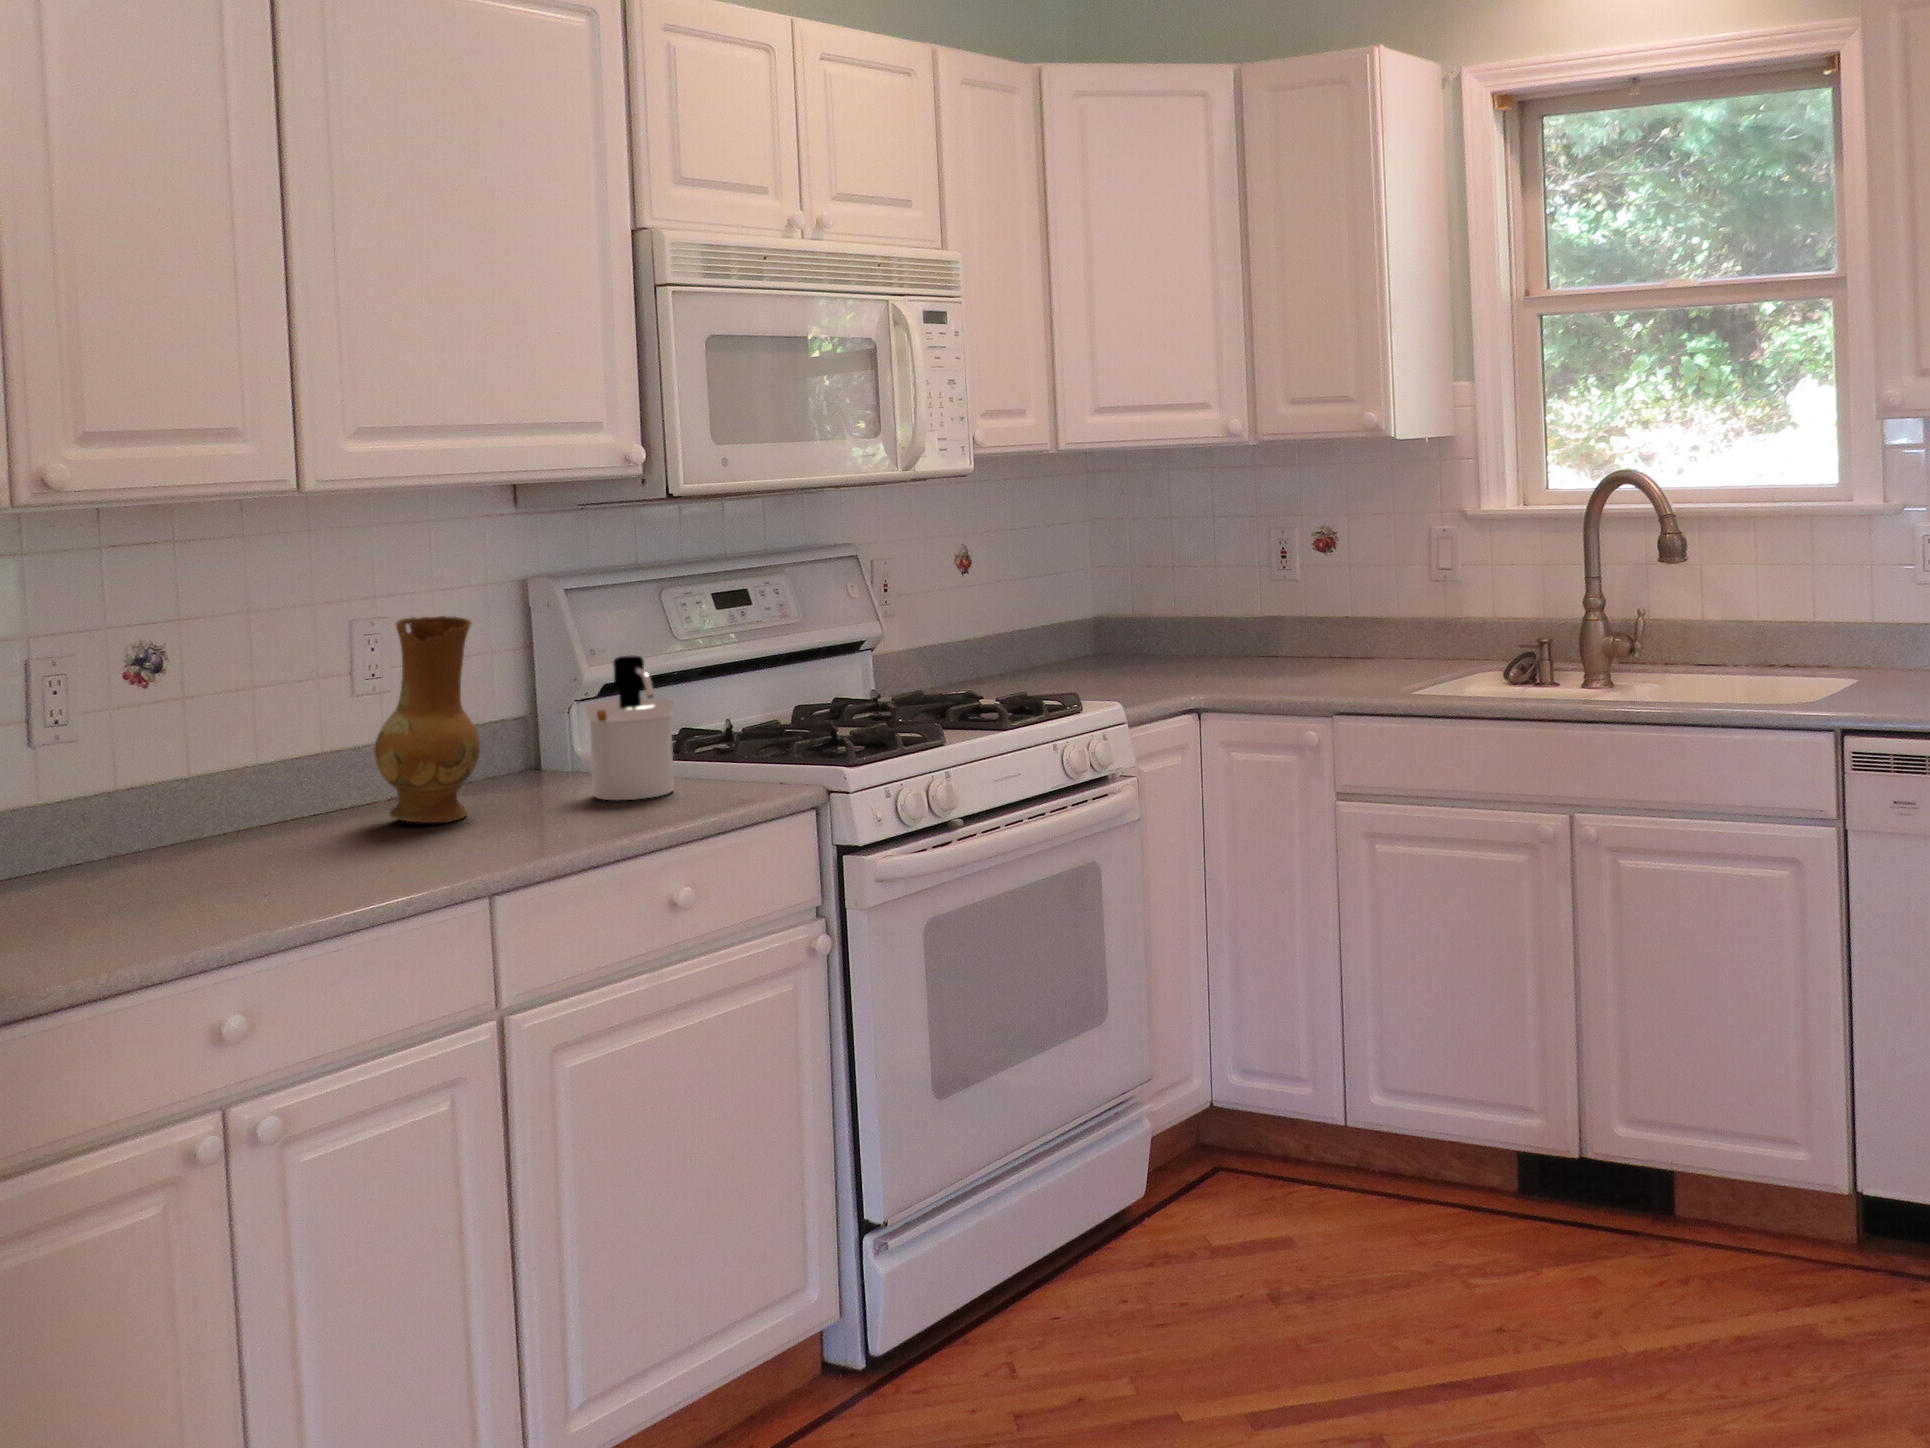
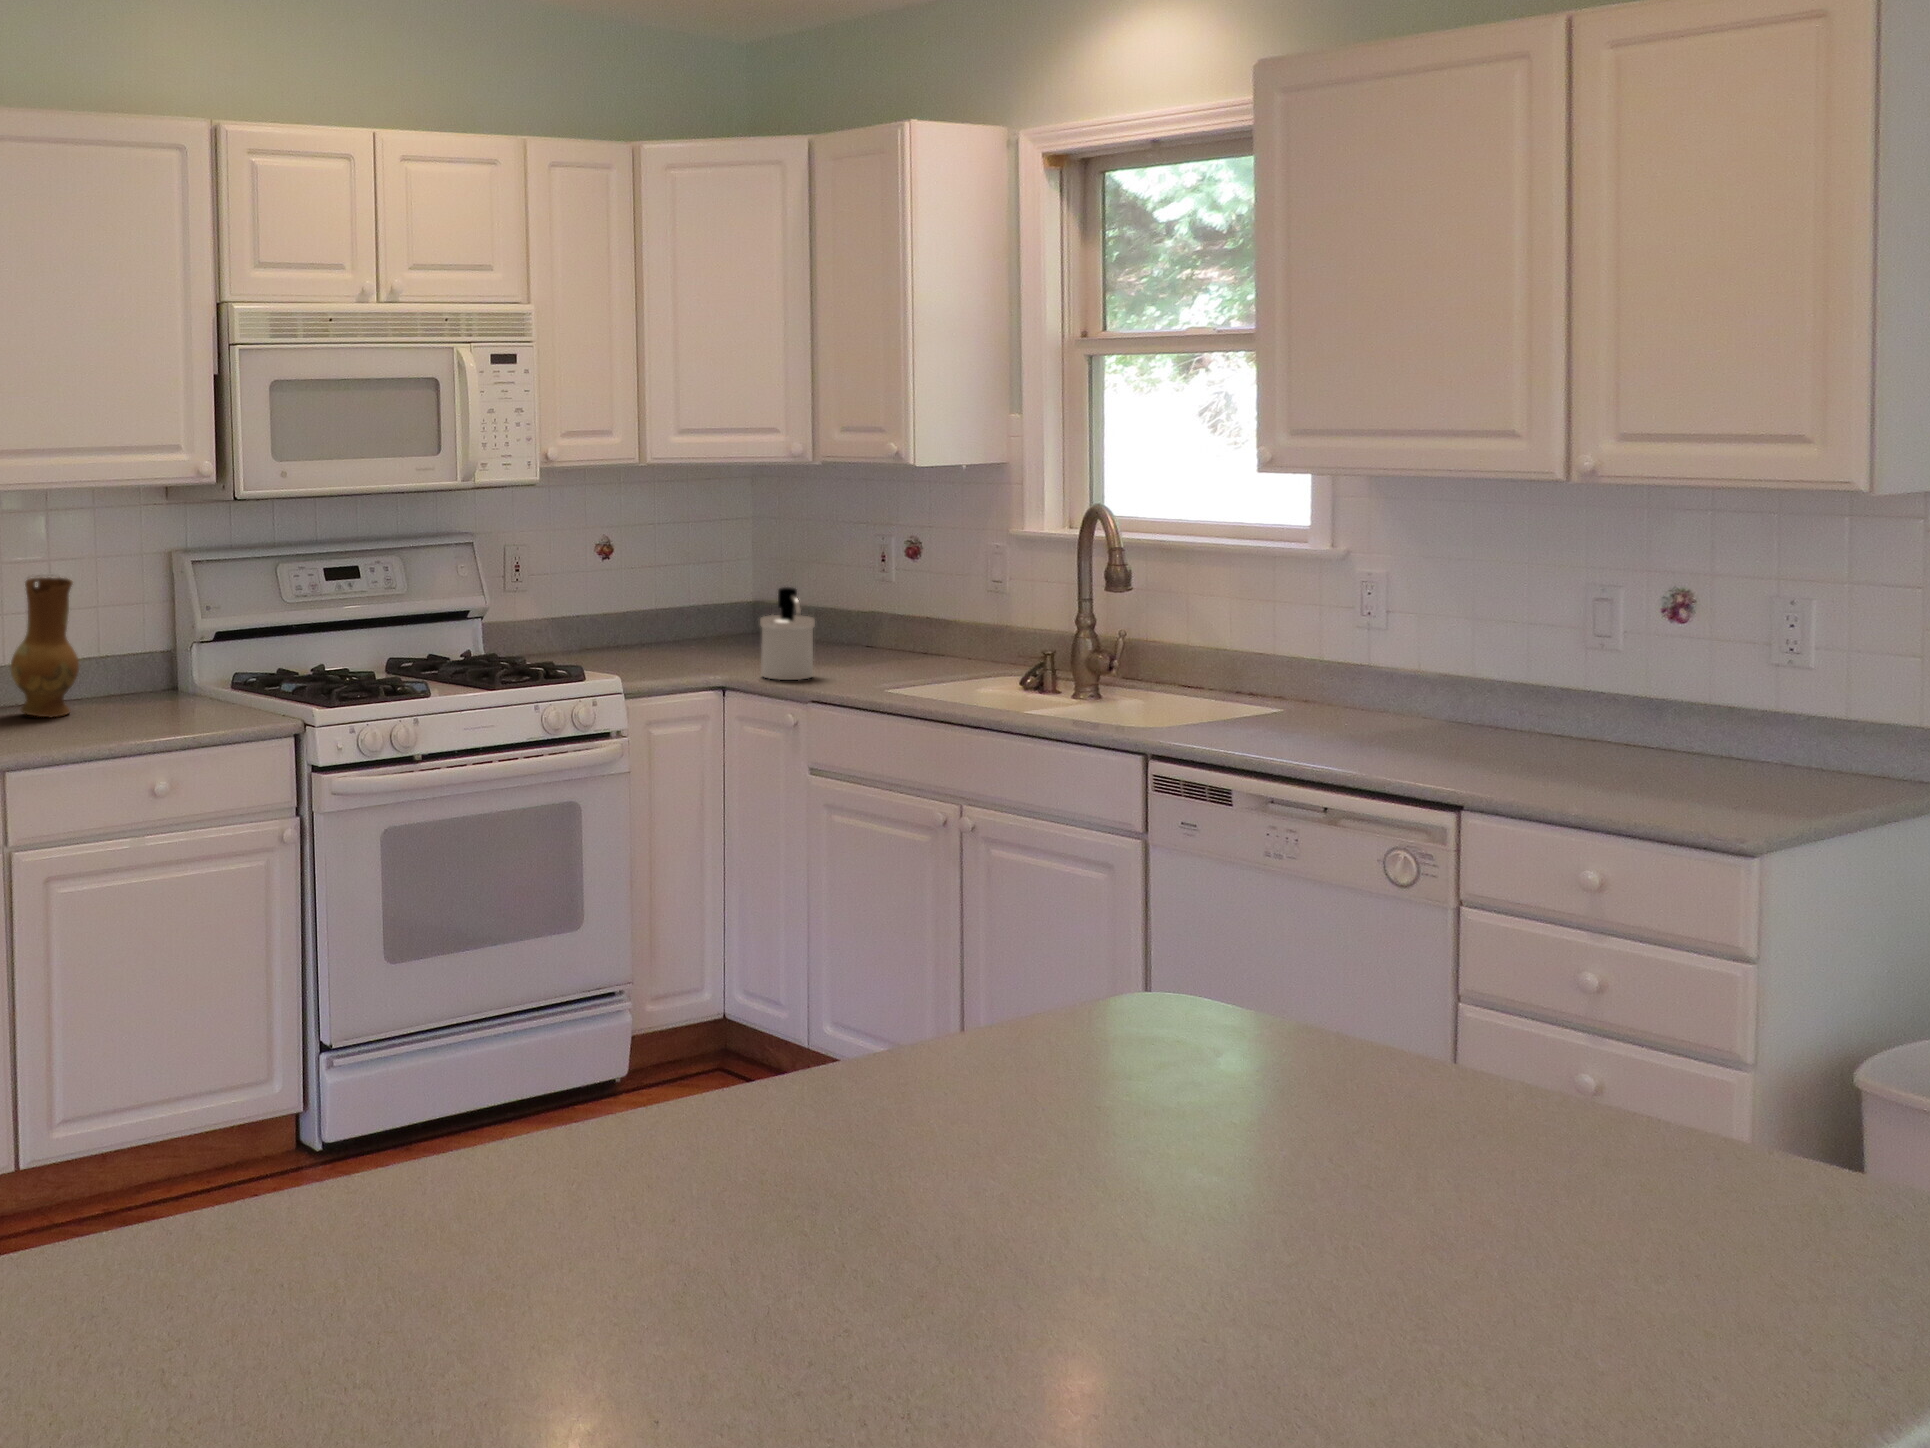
soap dispenser: present [586,656,674,800] -> present [760,587,815,680]

